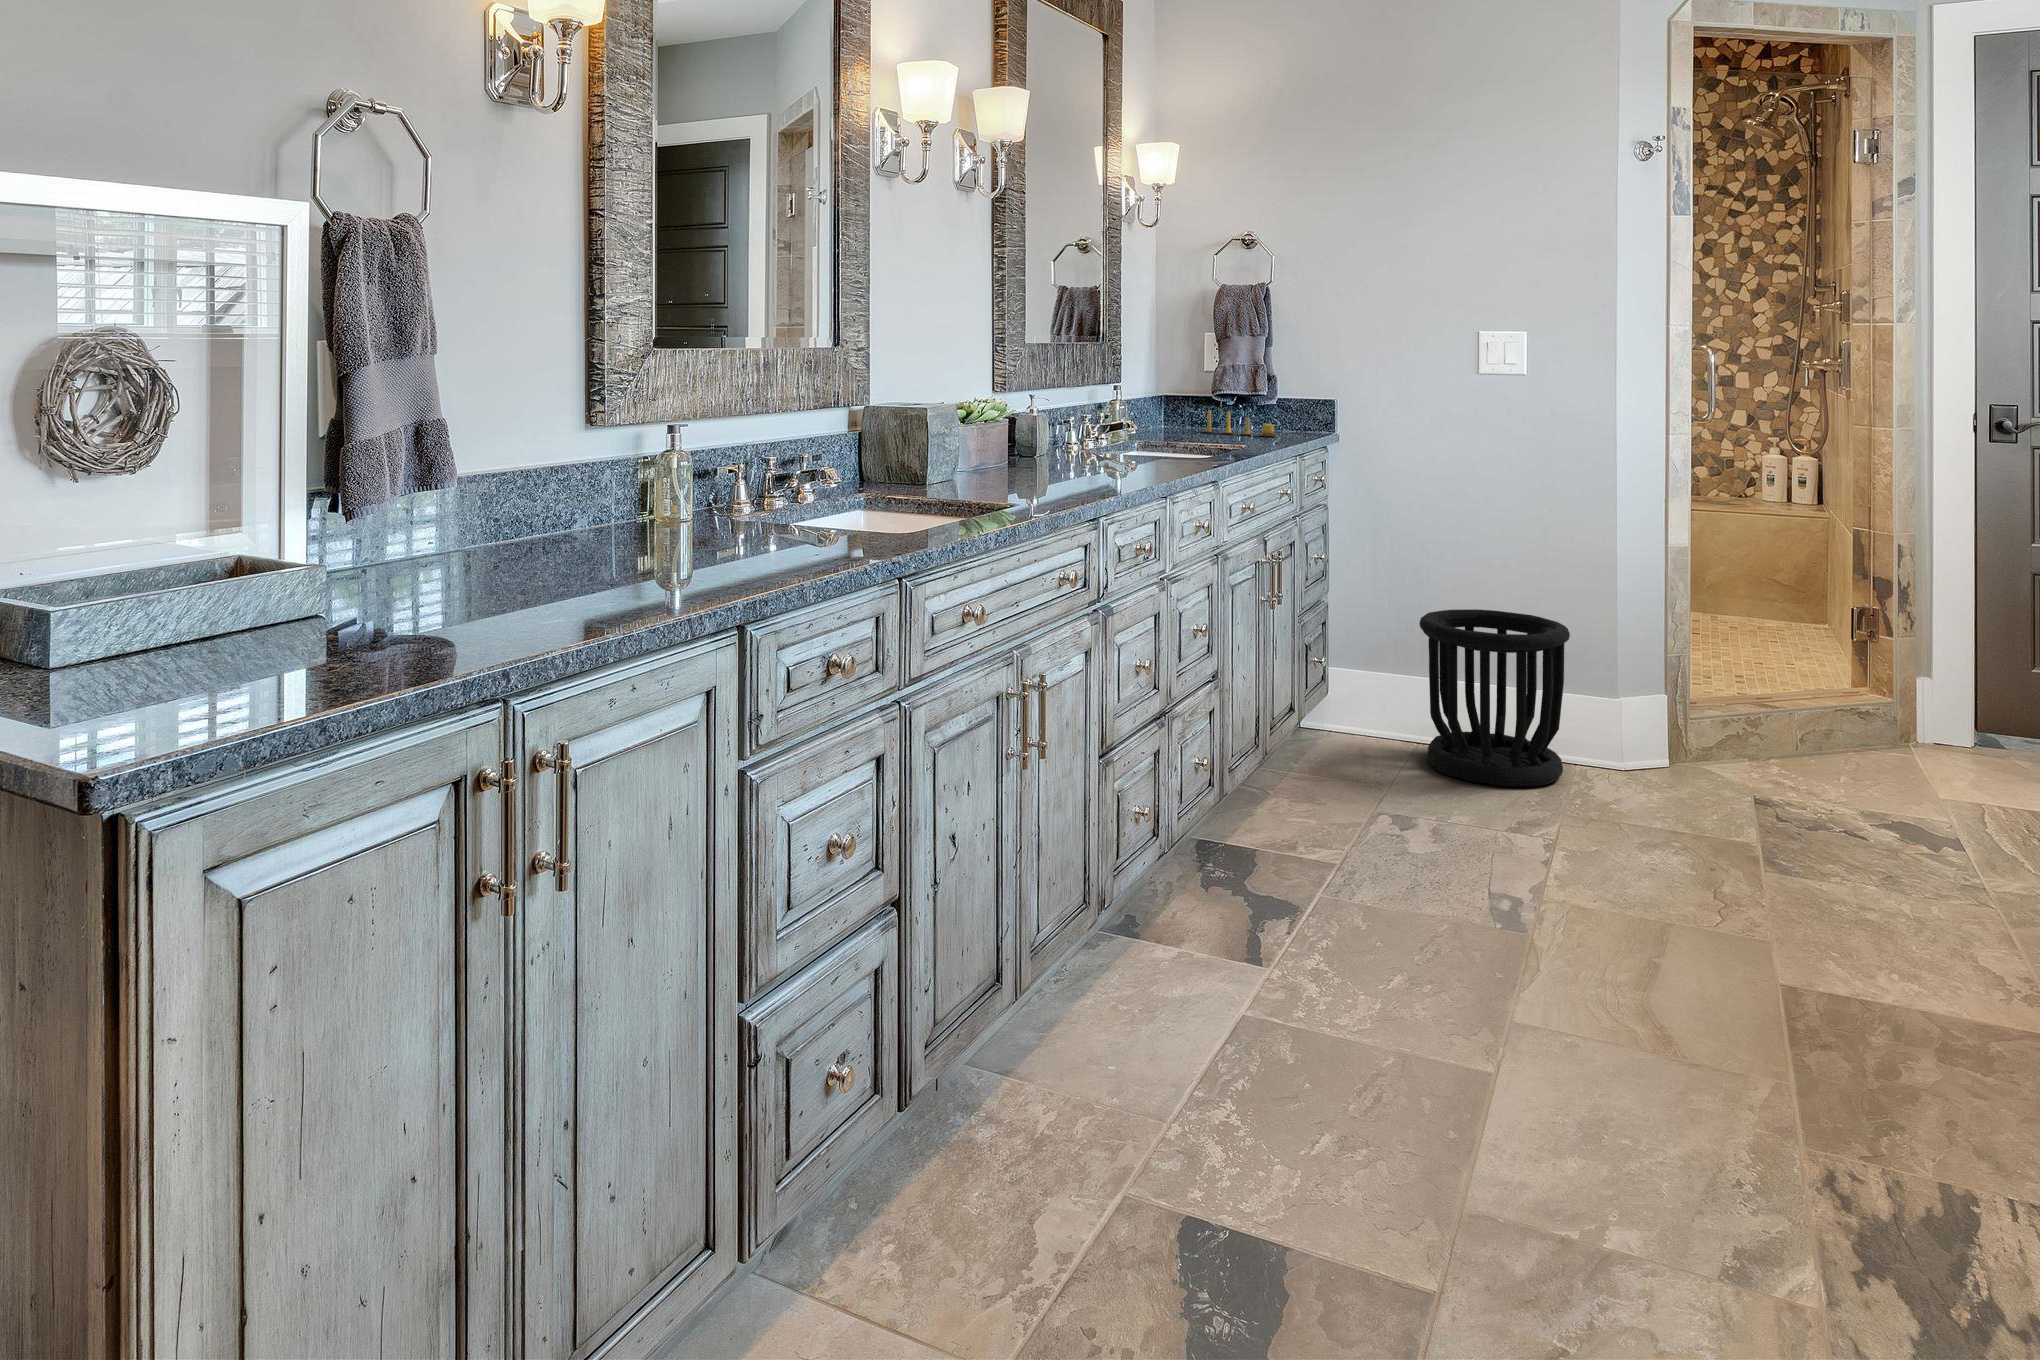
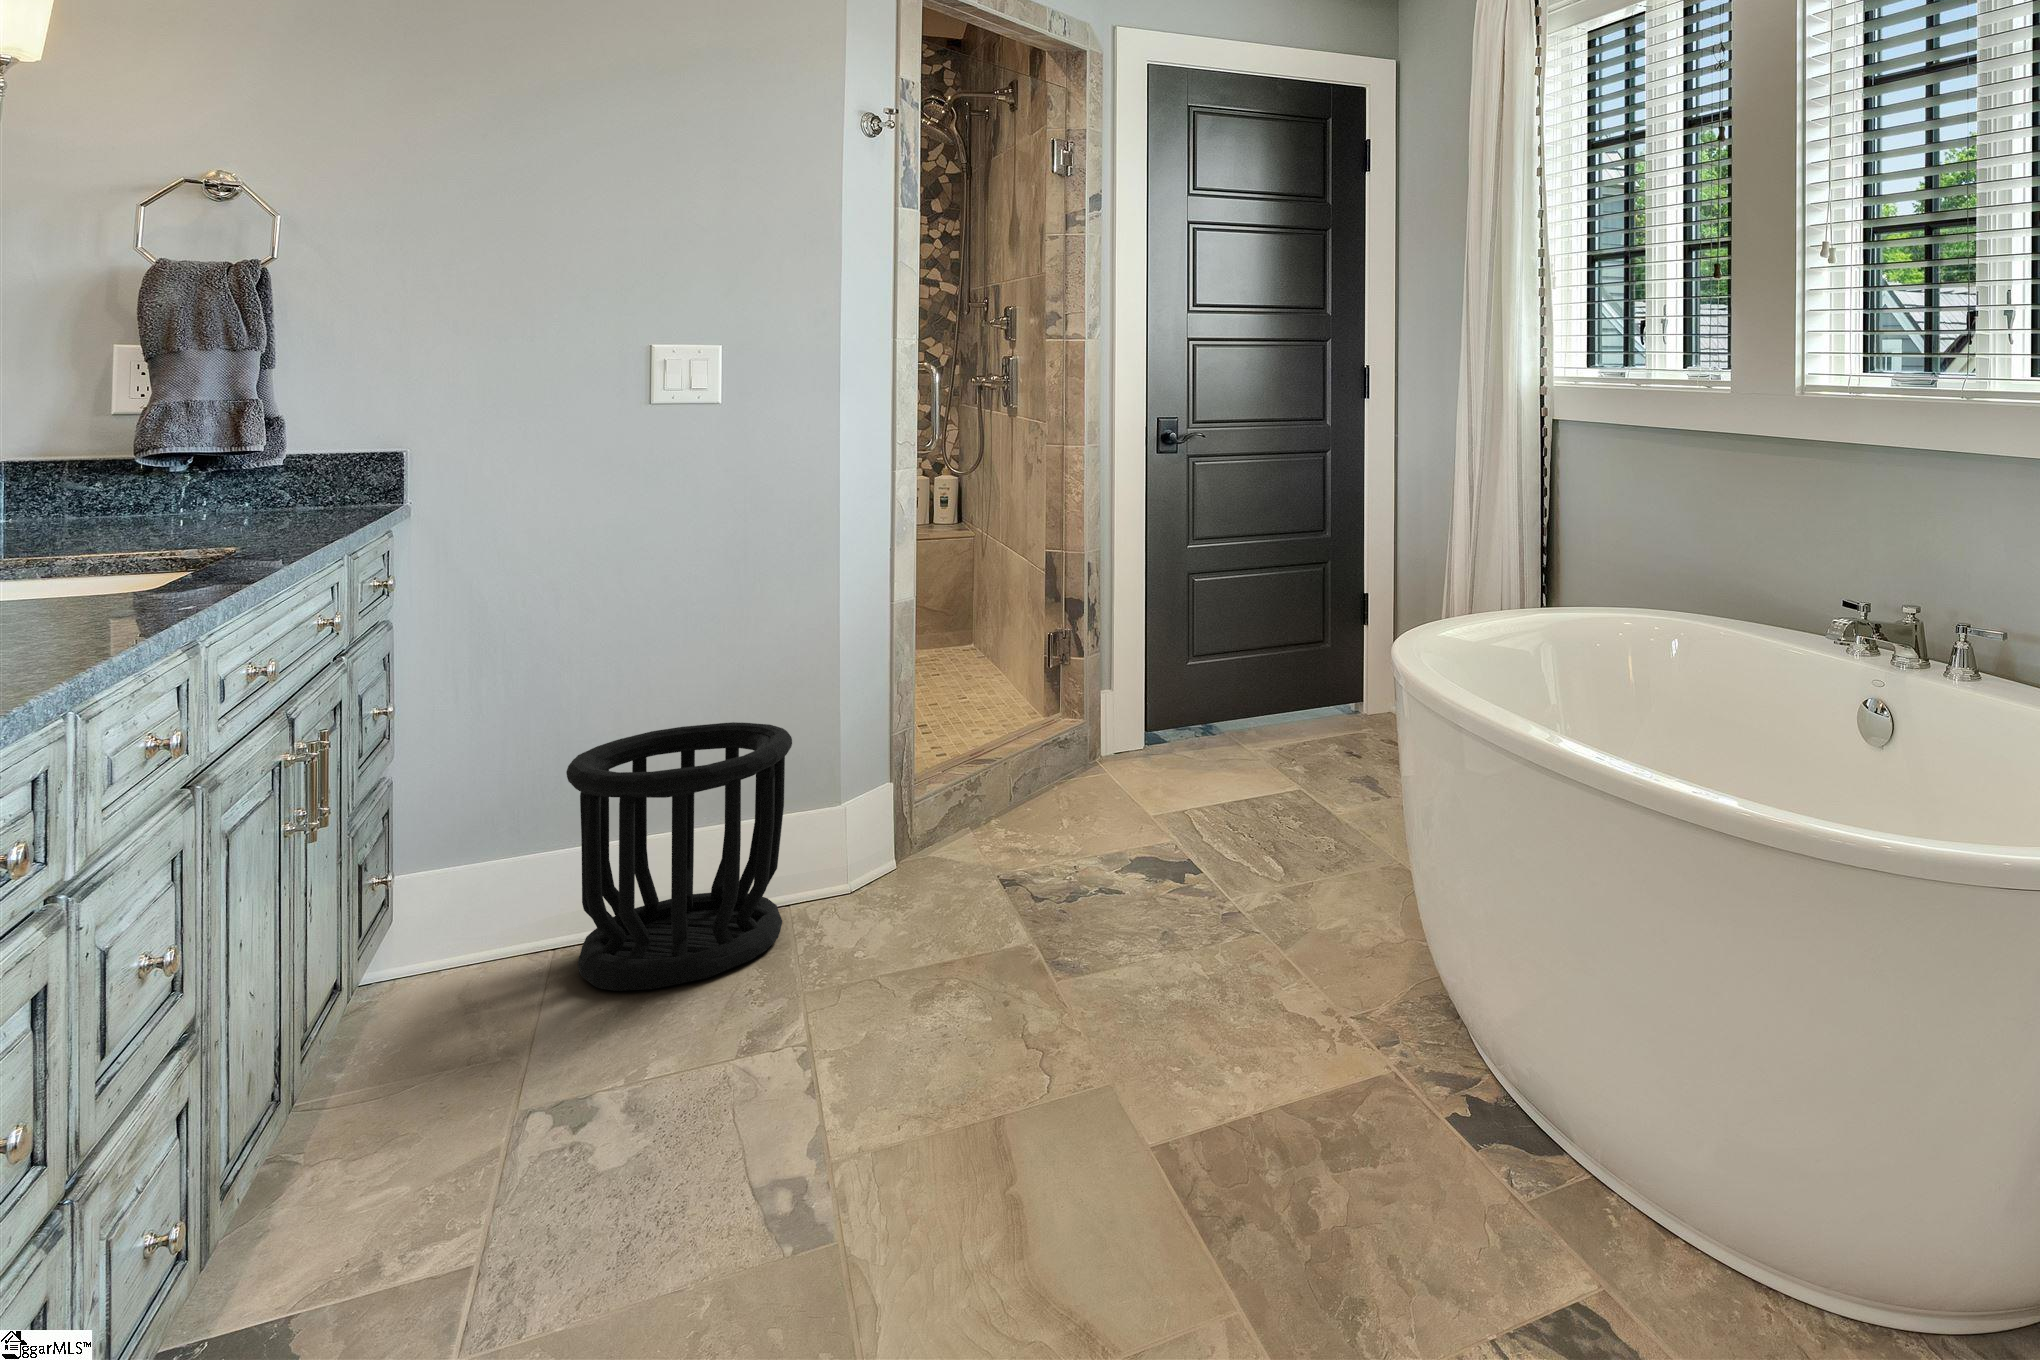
candle: present [1202,410,1277,436] -> none [104,479,289,525]

